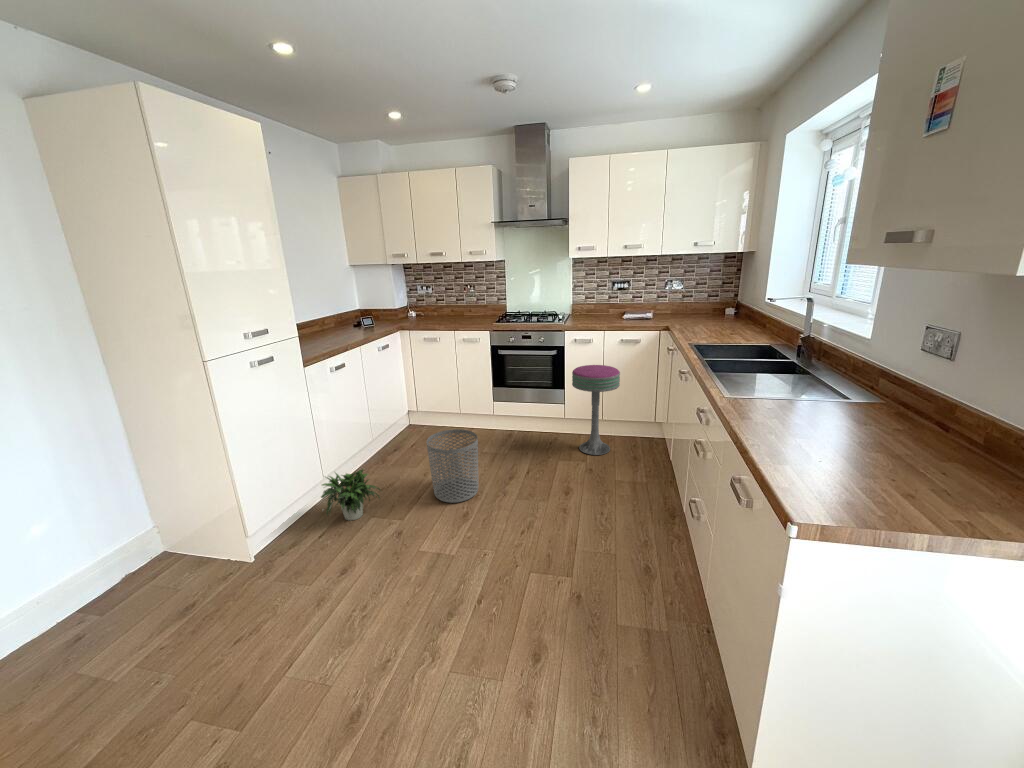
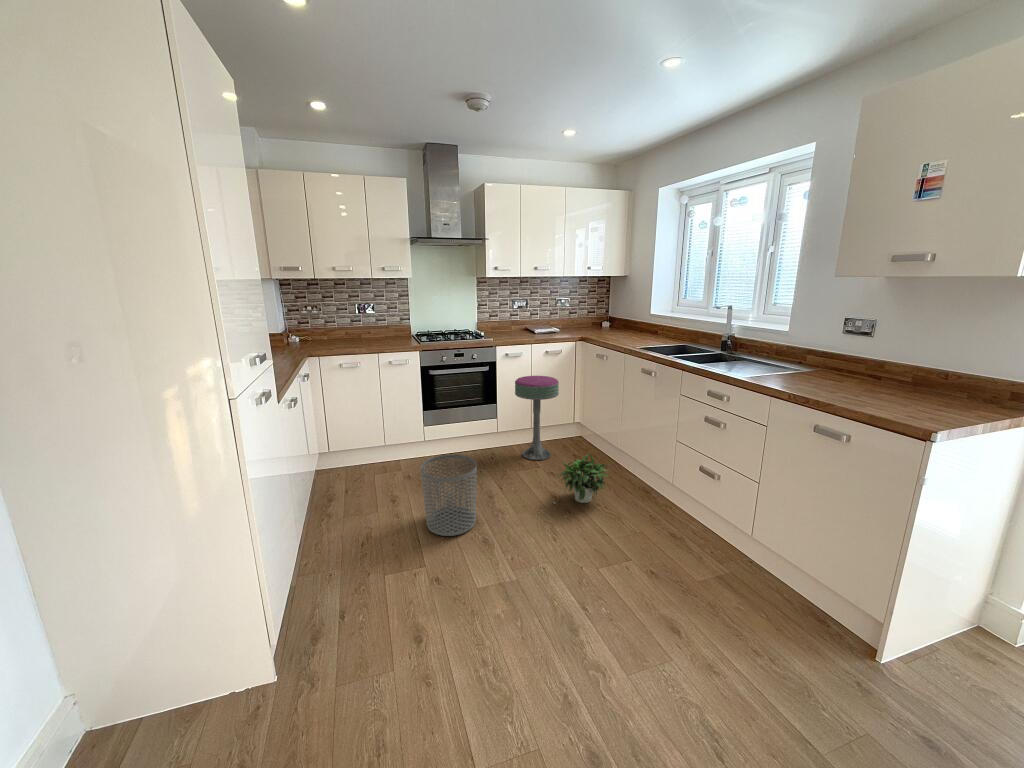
potted plant: present [321,469,381,520] -> present [553,454,608,503]

